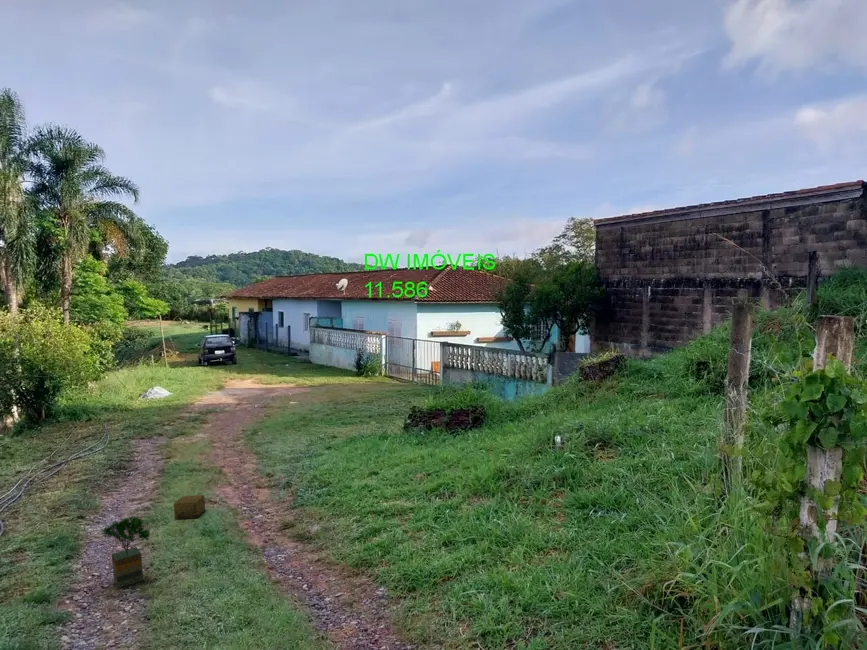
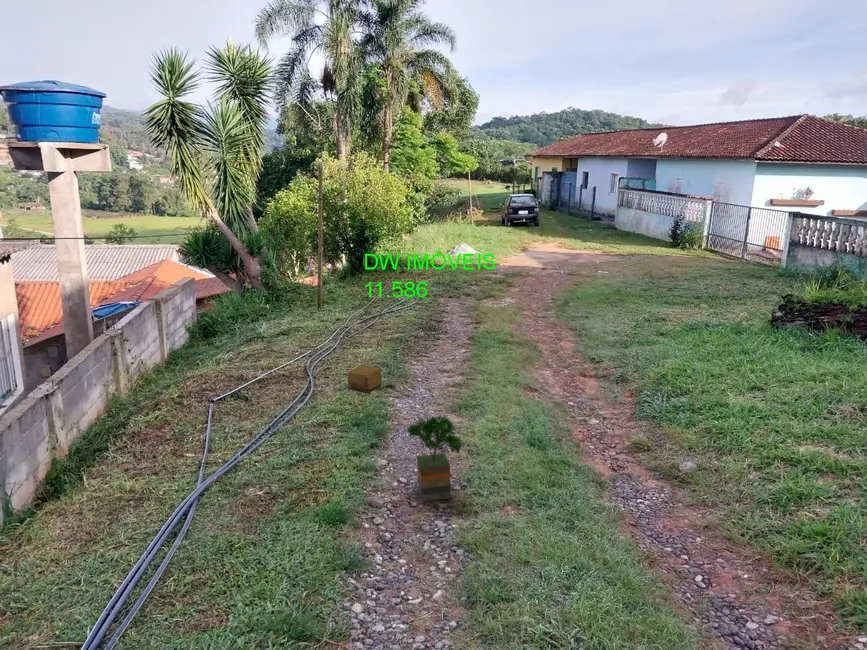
cardboard box: present [174,495,205,520] -> present [347,366,382,393]

